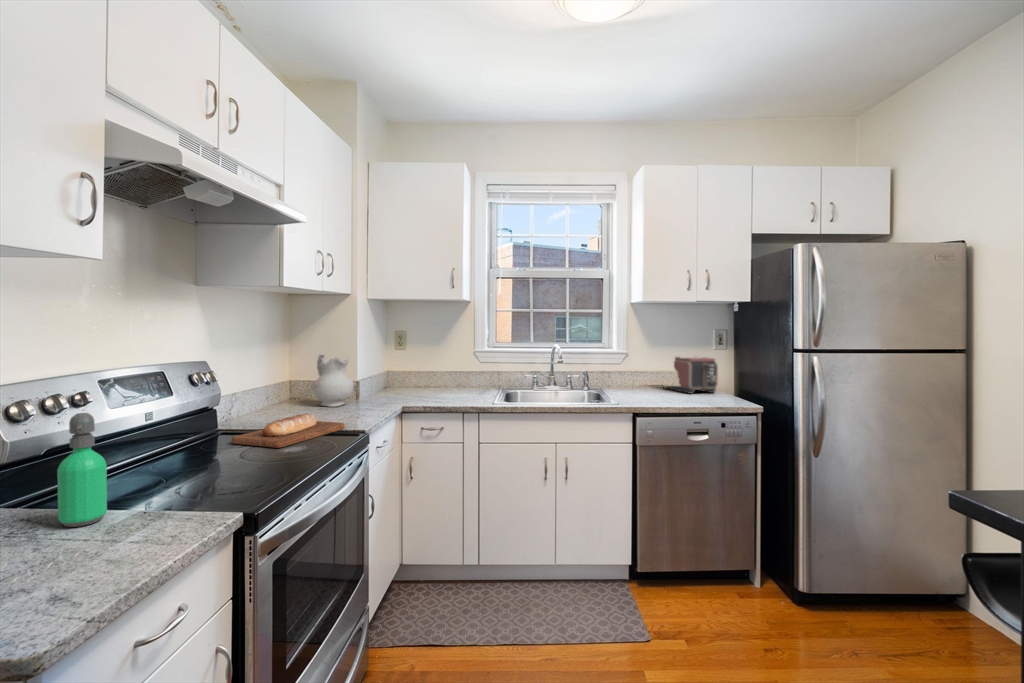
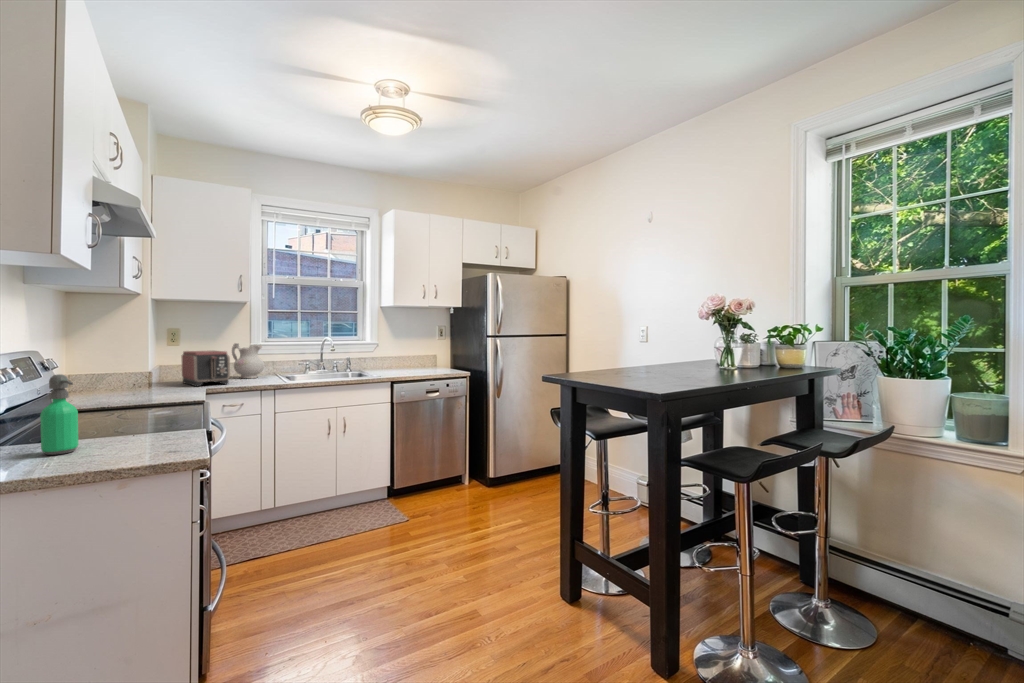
ceramic pitcher: present [313,355,354,407] -> present [232,343,264,378]
toaster: present [663,357,718,394] -> present [182,351,230,386]
bread loaf: present [232,413,345,448] -> none [81,392,175,417]

